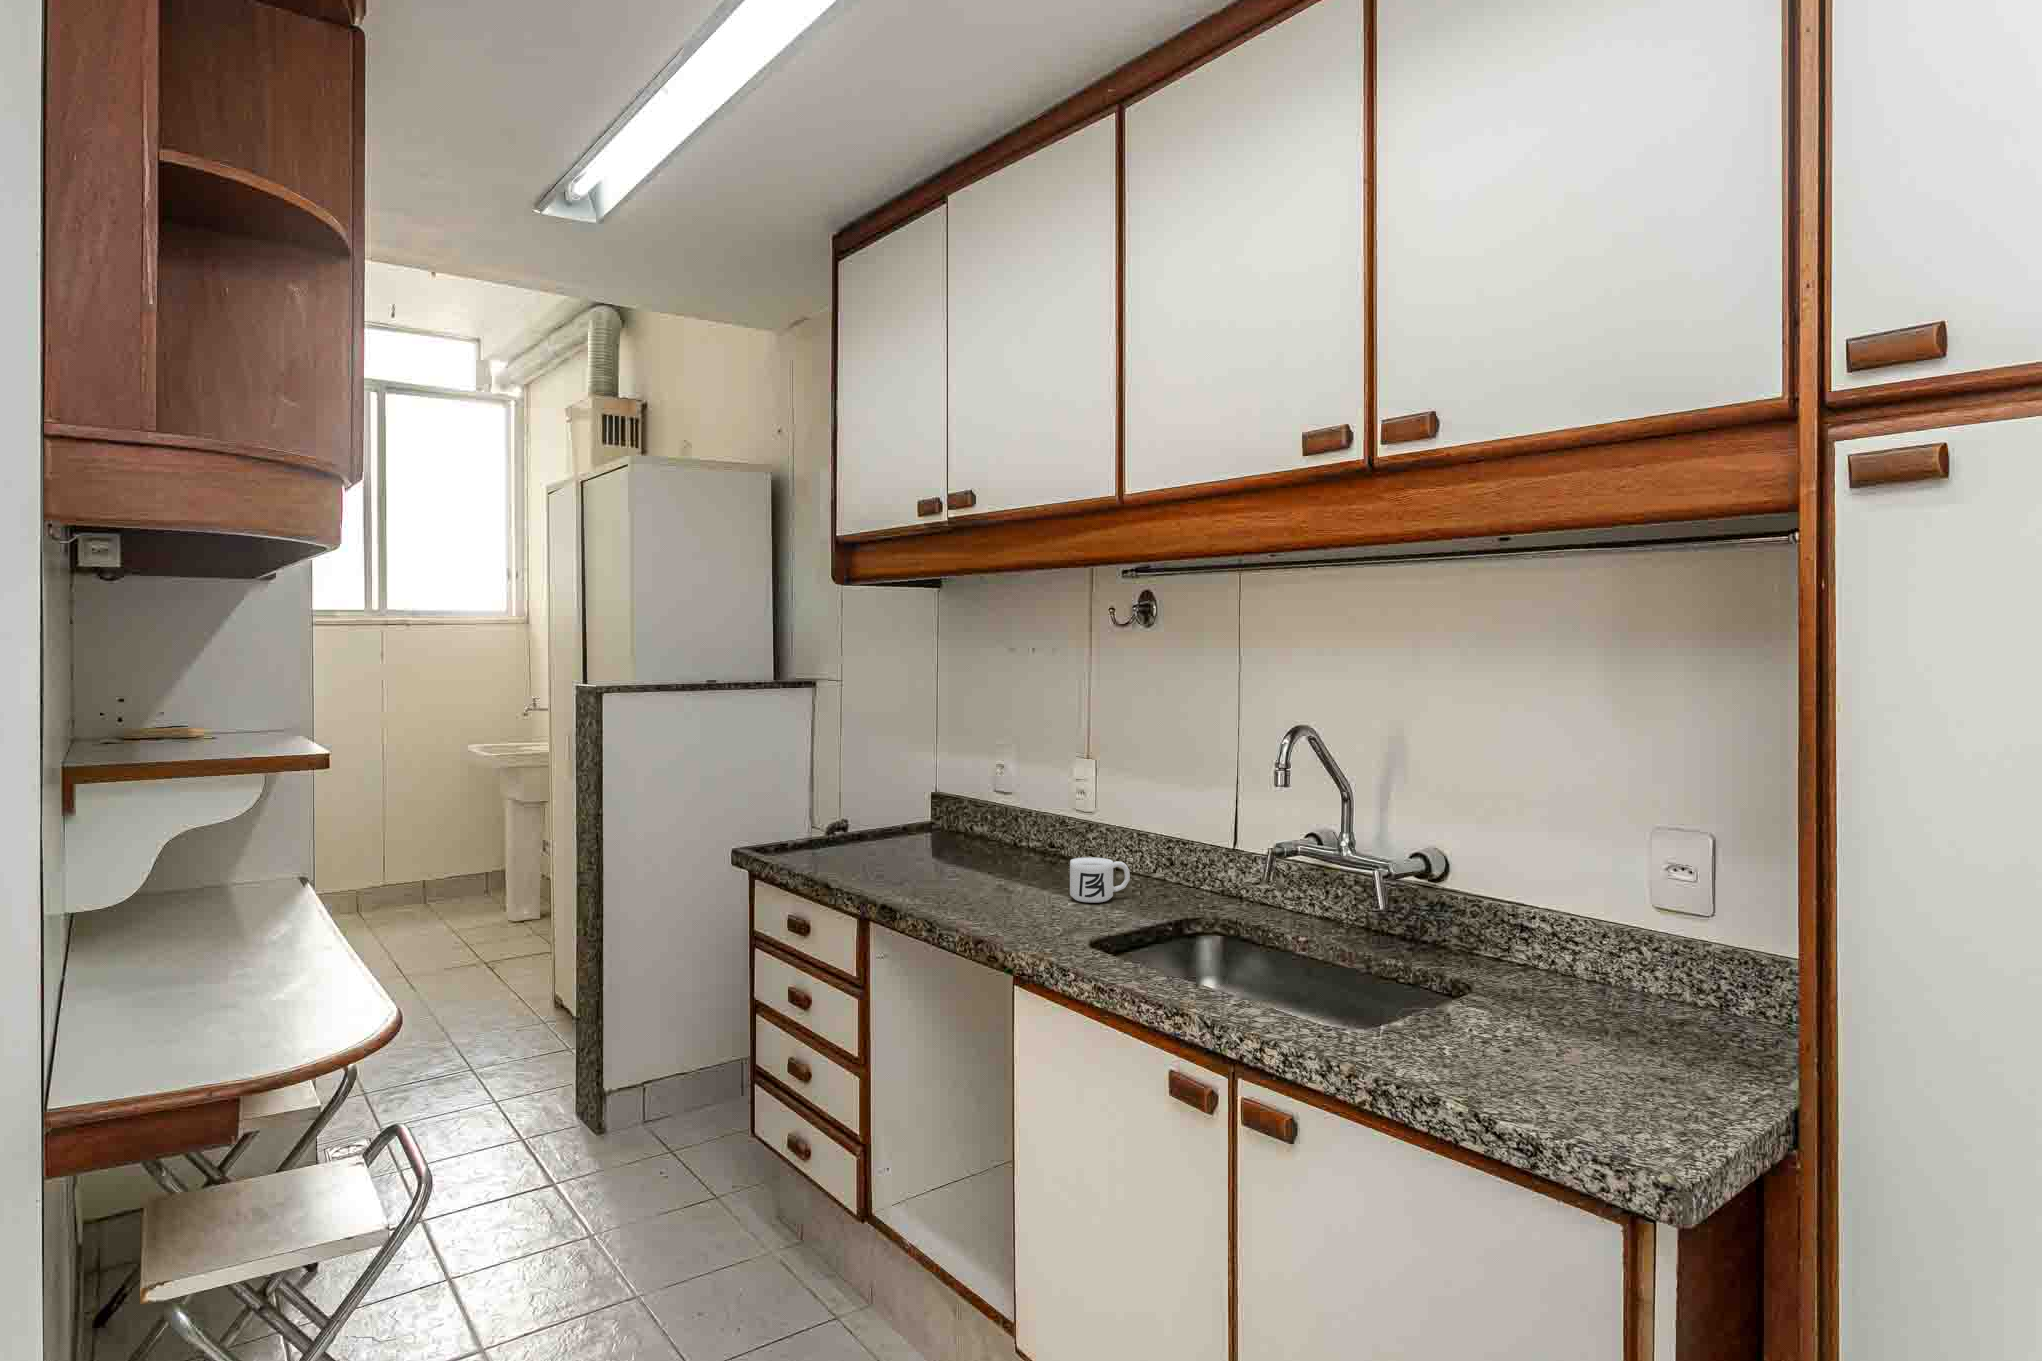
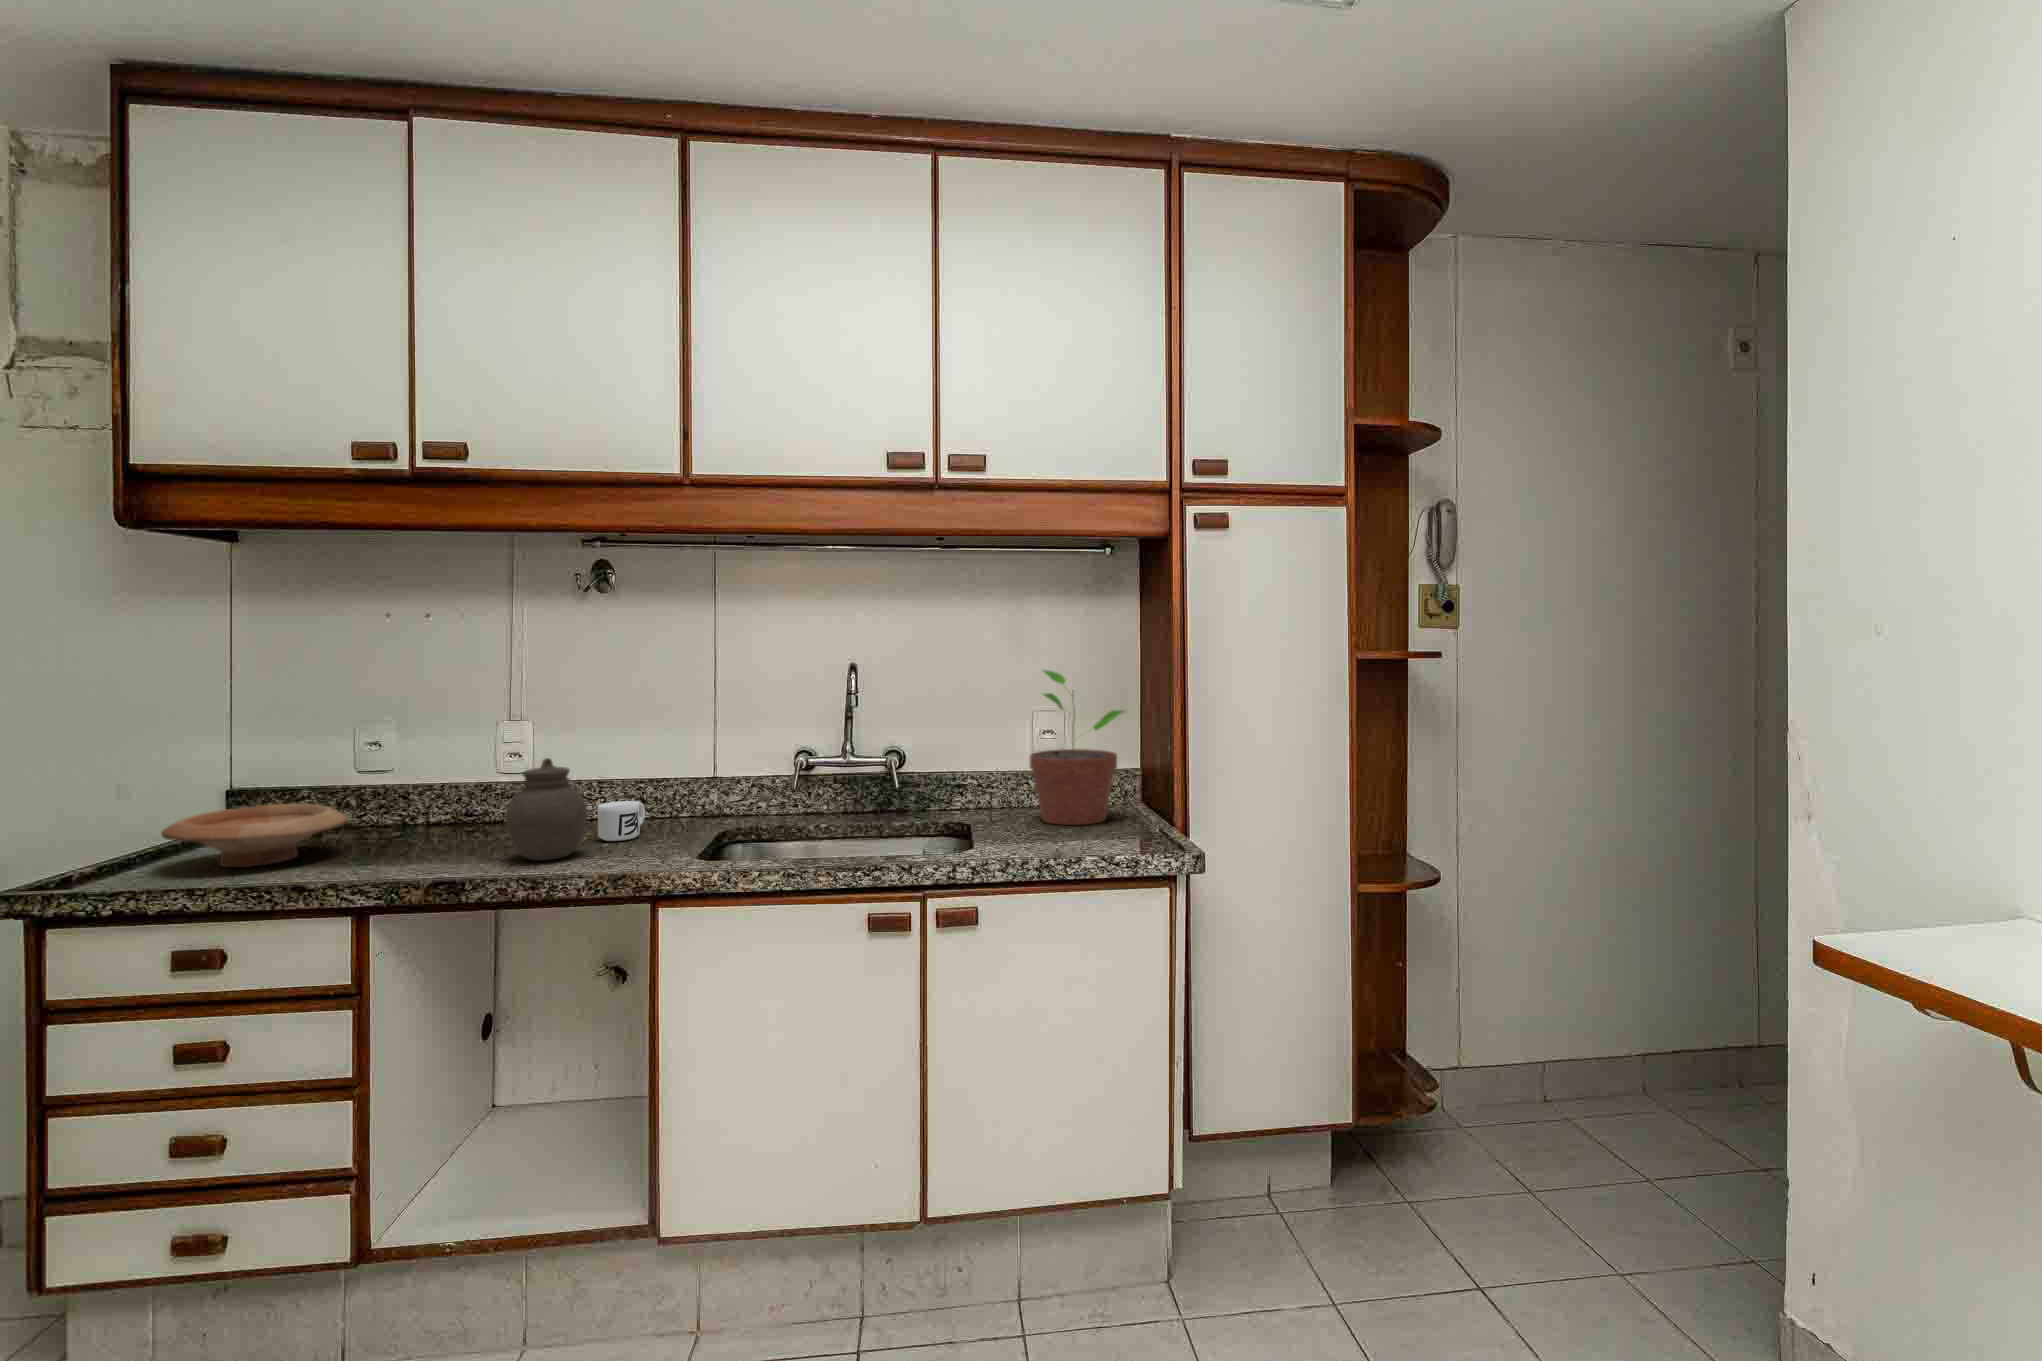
potted plant: none [1555,754,1742,1056] -> present [1030,670,1125,825]
jar: none [954,800,1031,907] -> present [505,758,588,861]
wooden bowl: none [810,808,933,860] -> present [161,804,348,867]

